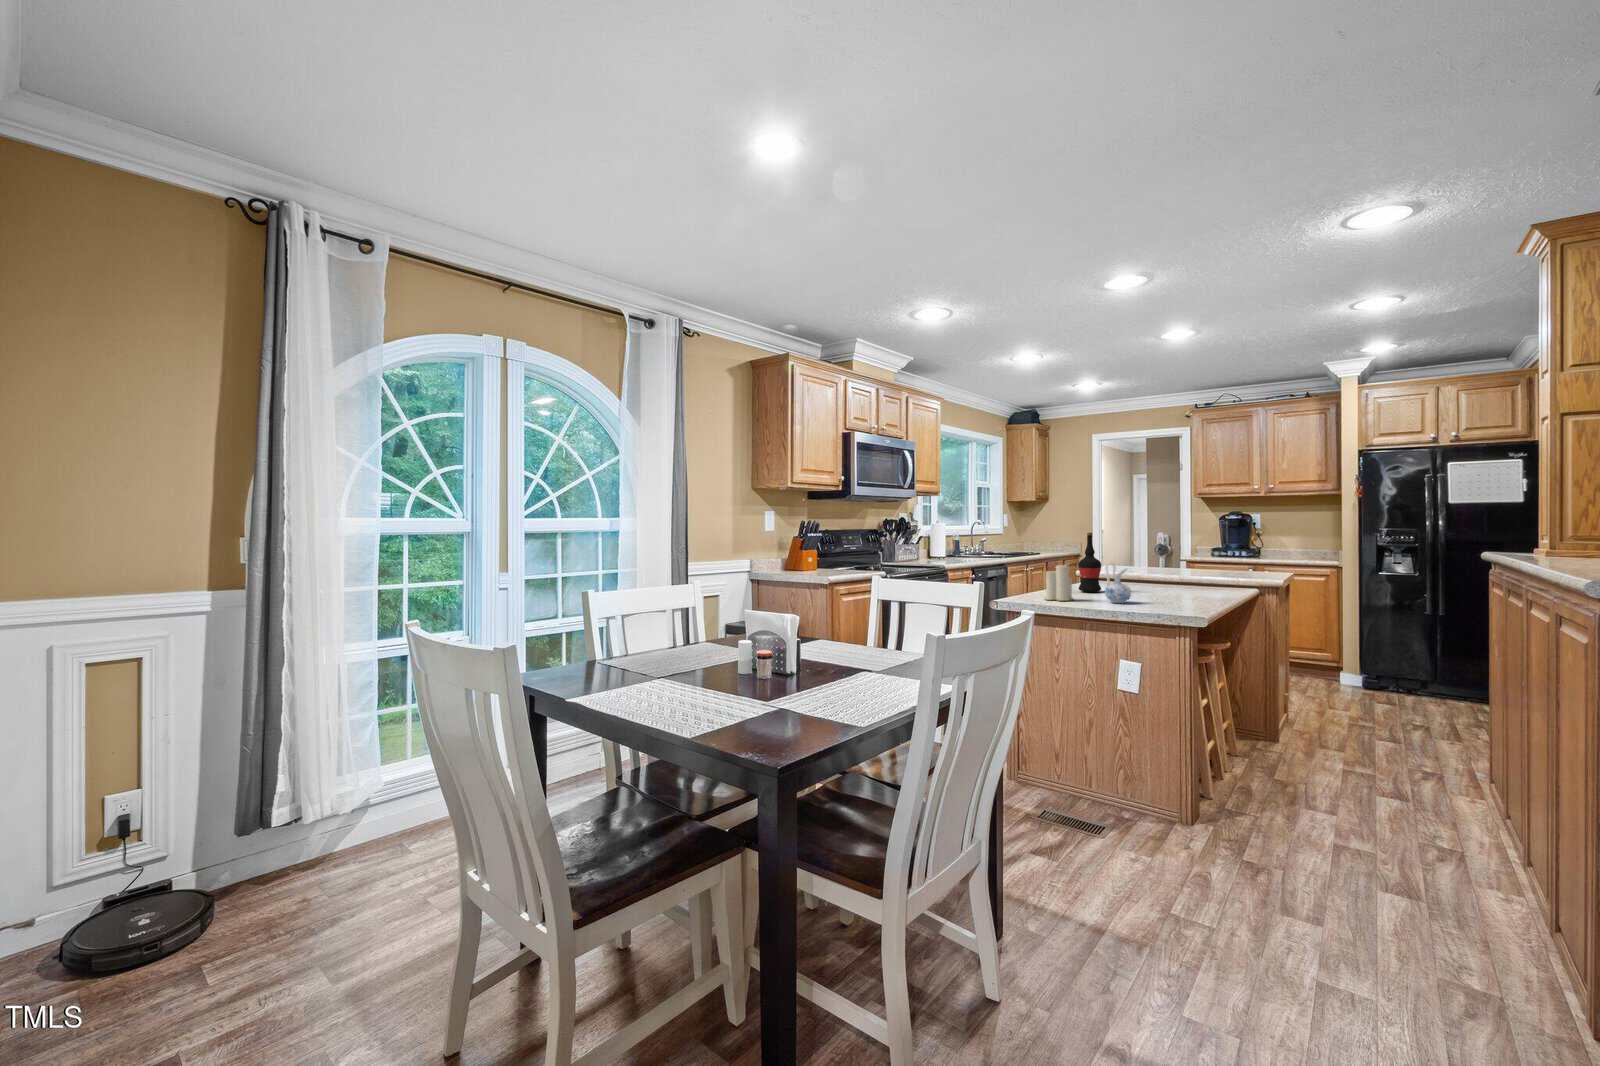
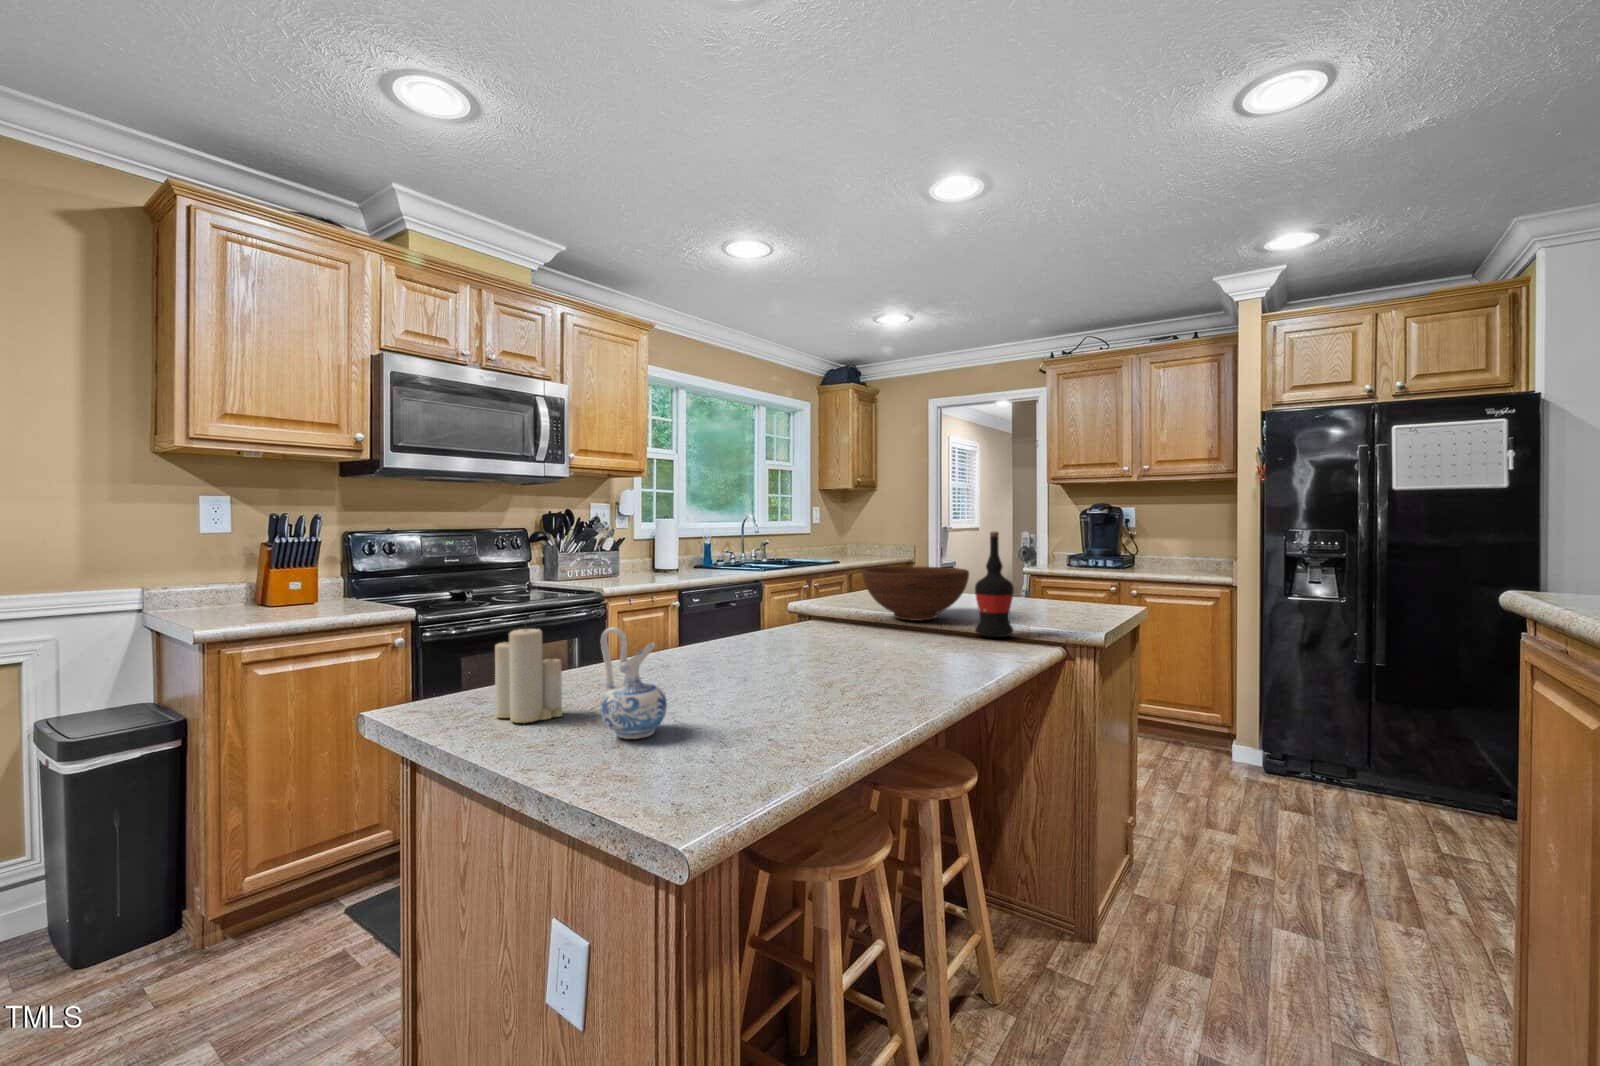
wine bottle: present [1078,533,1101,592] -> present [975,531,1014,637]
fruit bowl: none [1128,549,1193,578] -> present [862,566,969,621]

